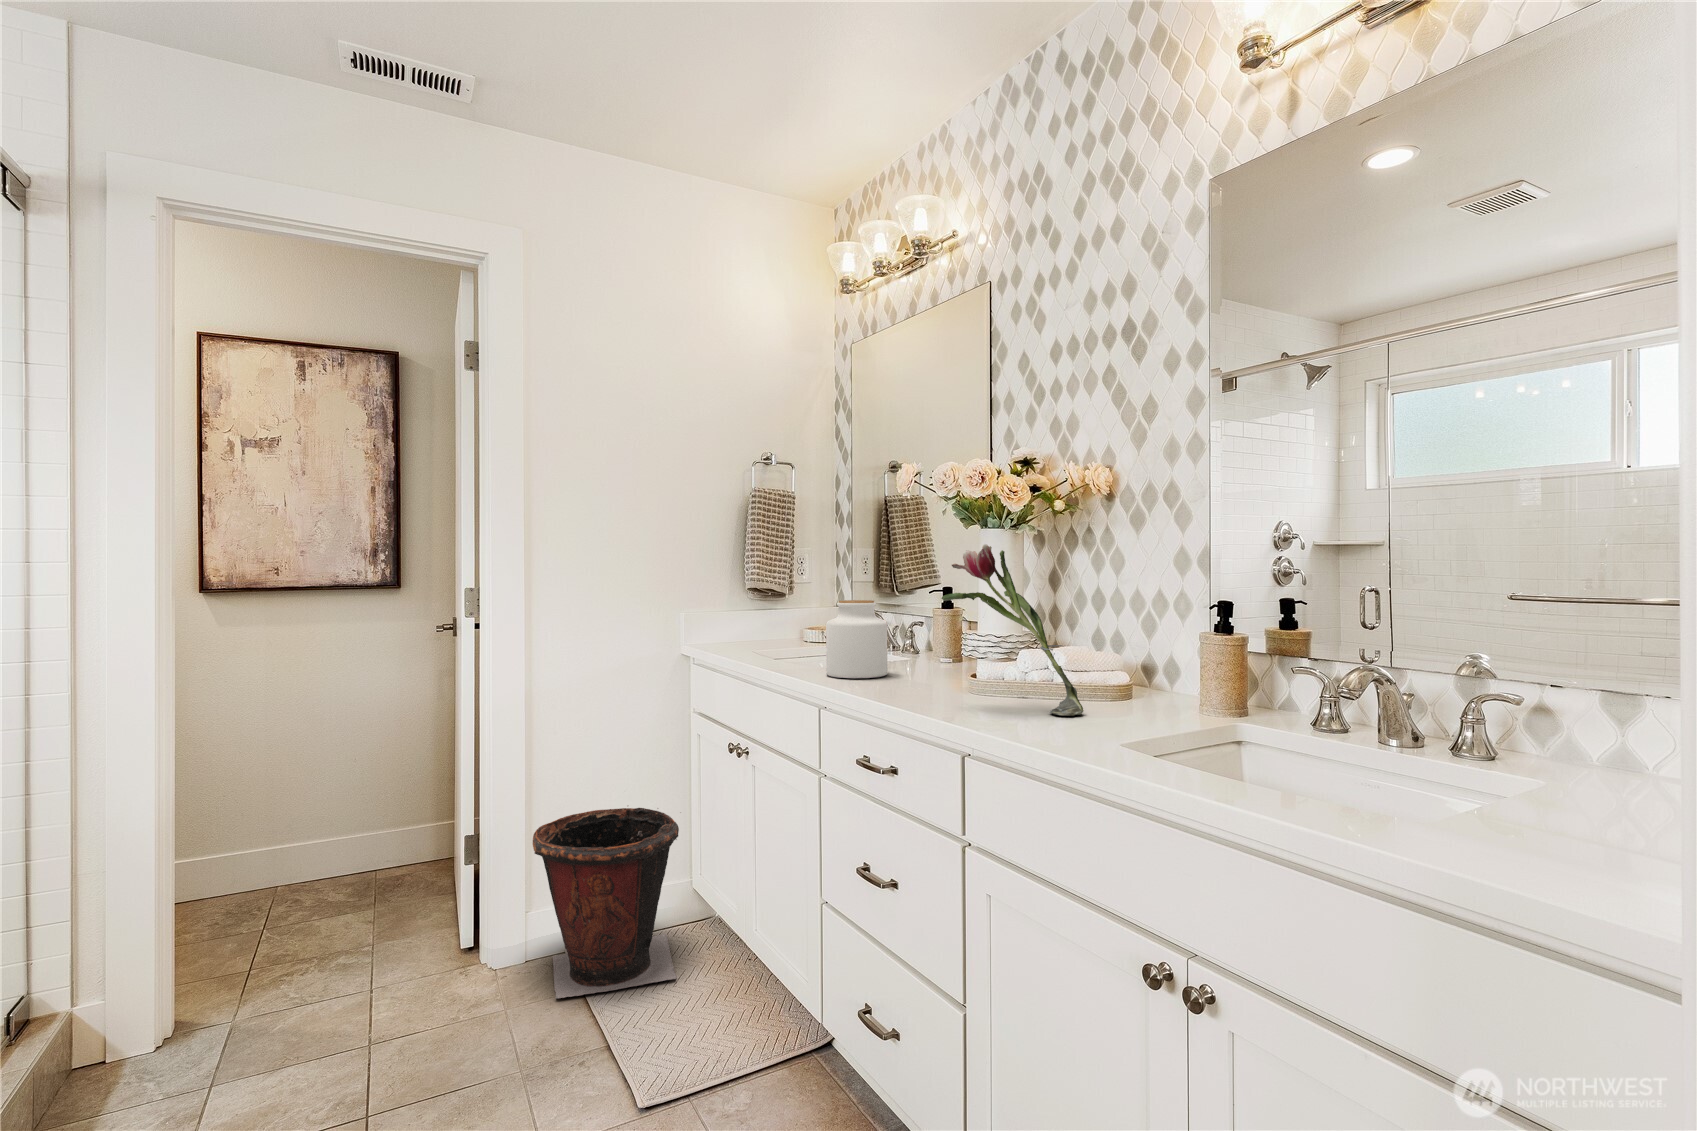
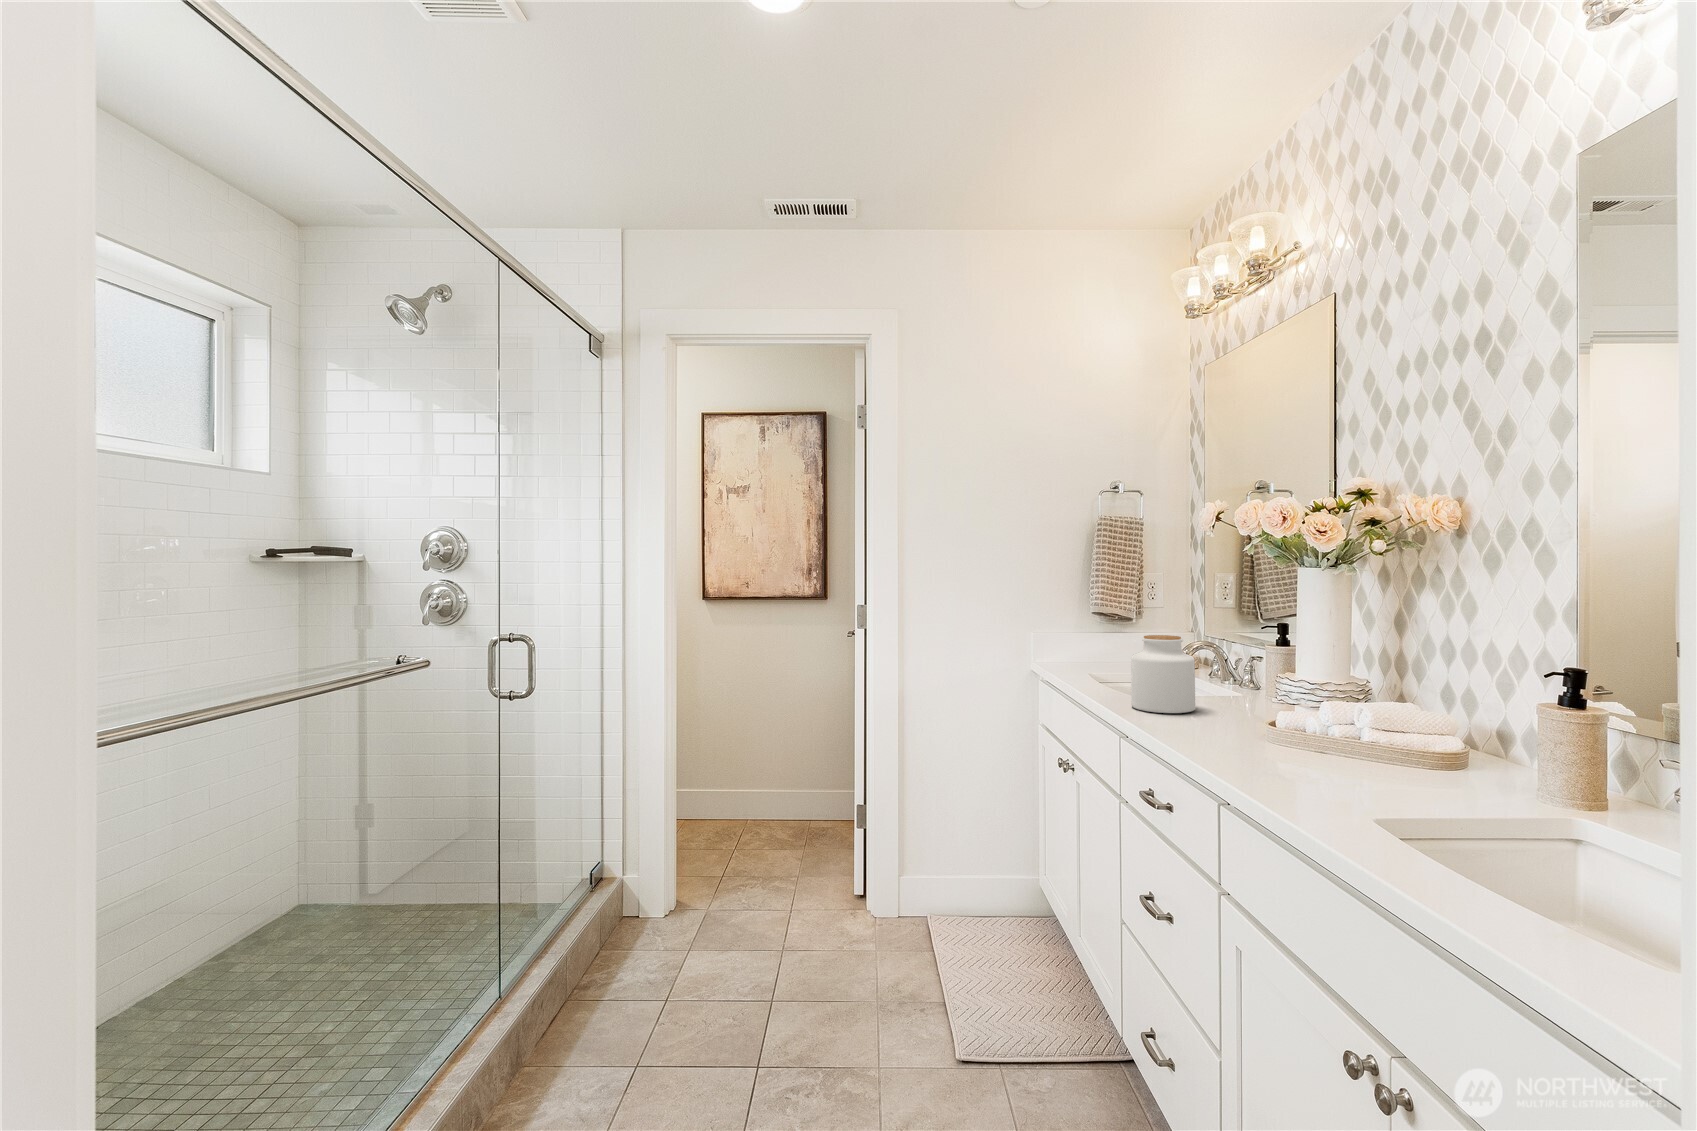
flower: present [942,544,1083,716] -> none [1215,595,1372,784]
waste bin: present [533,808,679,998] -> none [900,796,1020,956]

